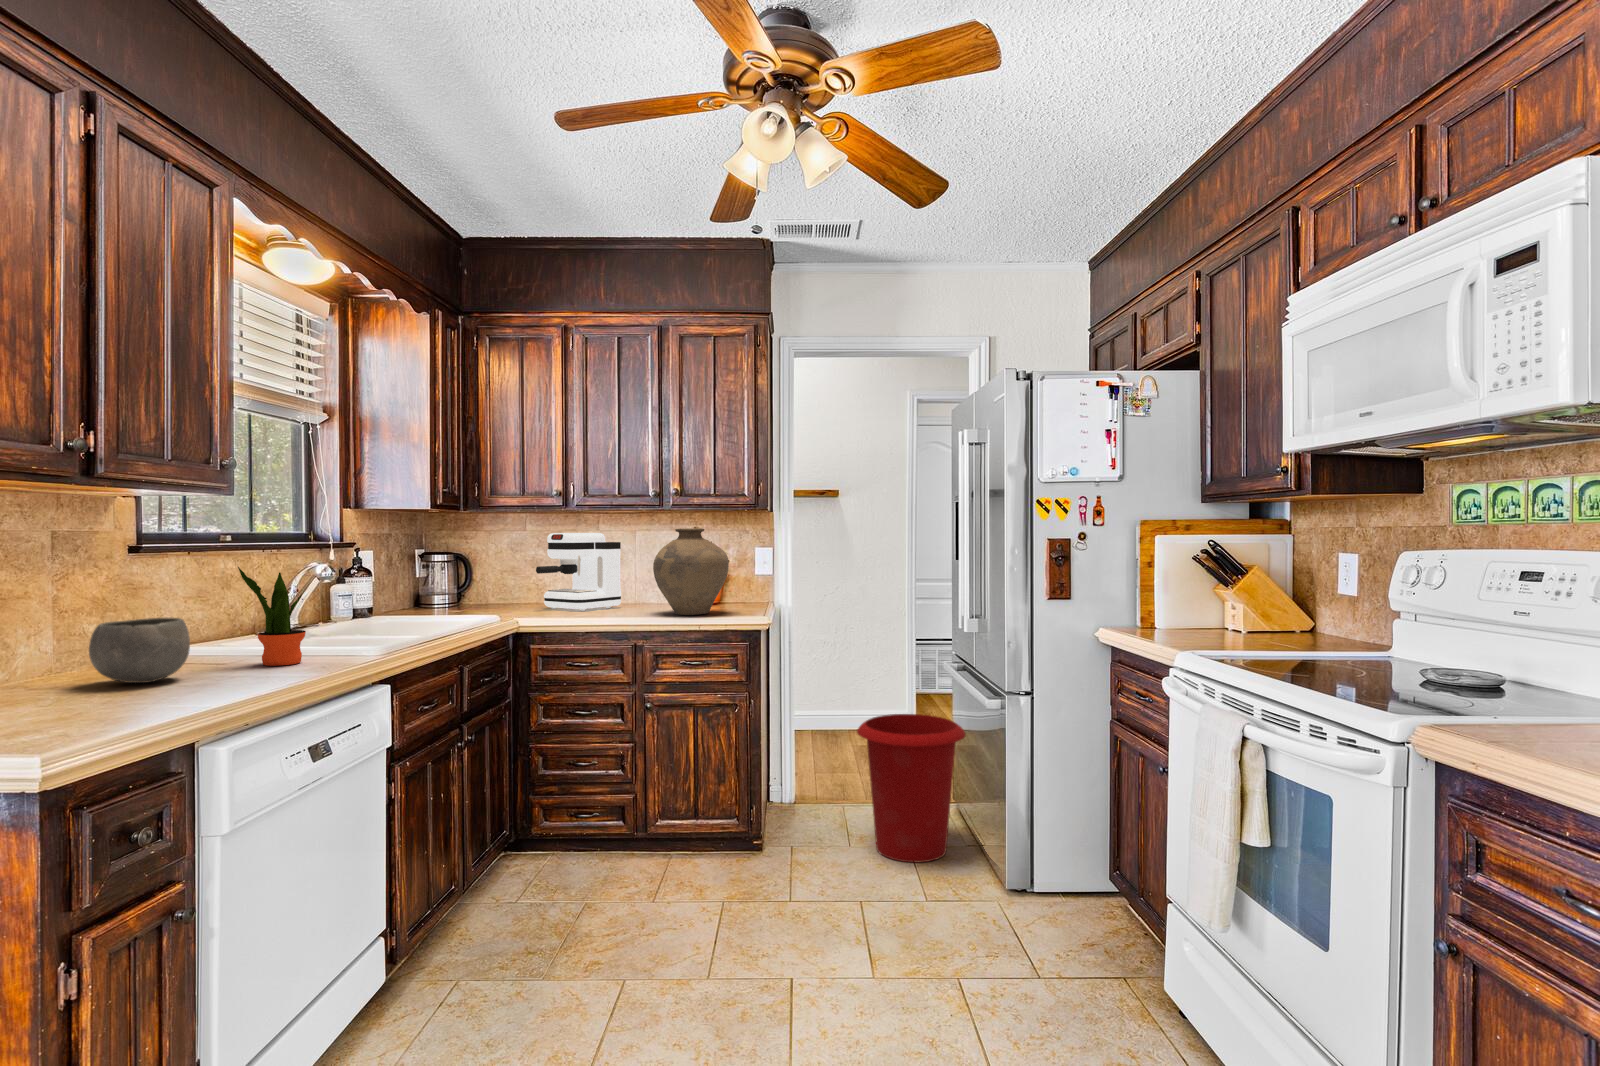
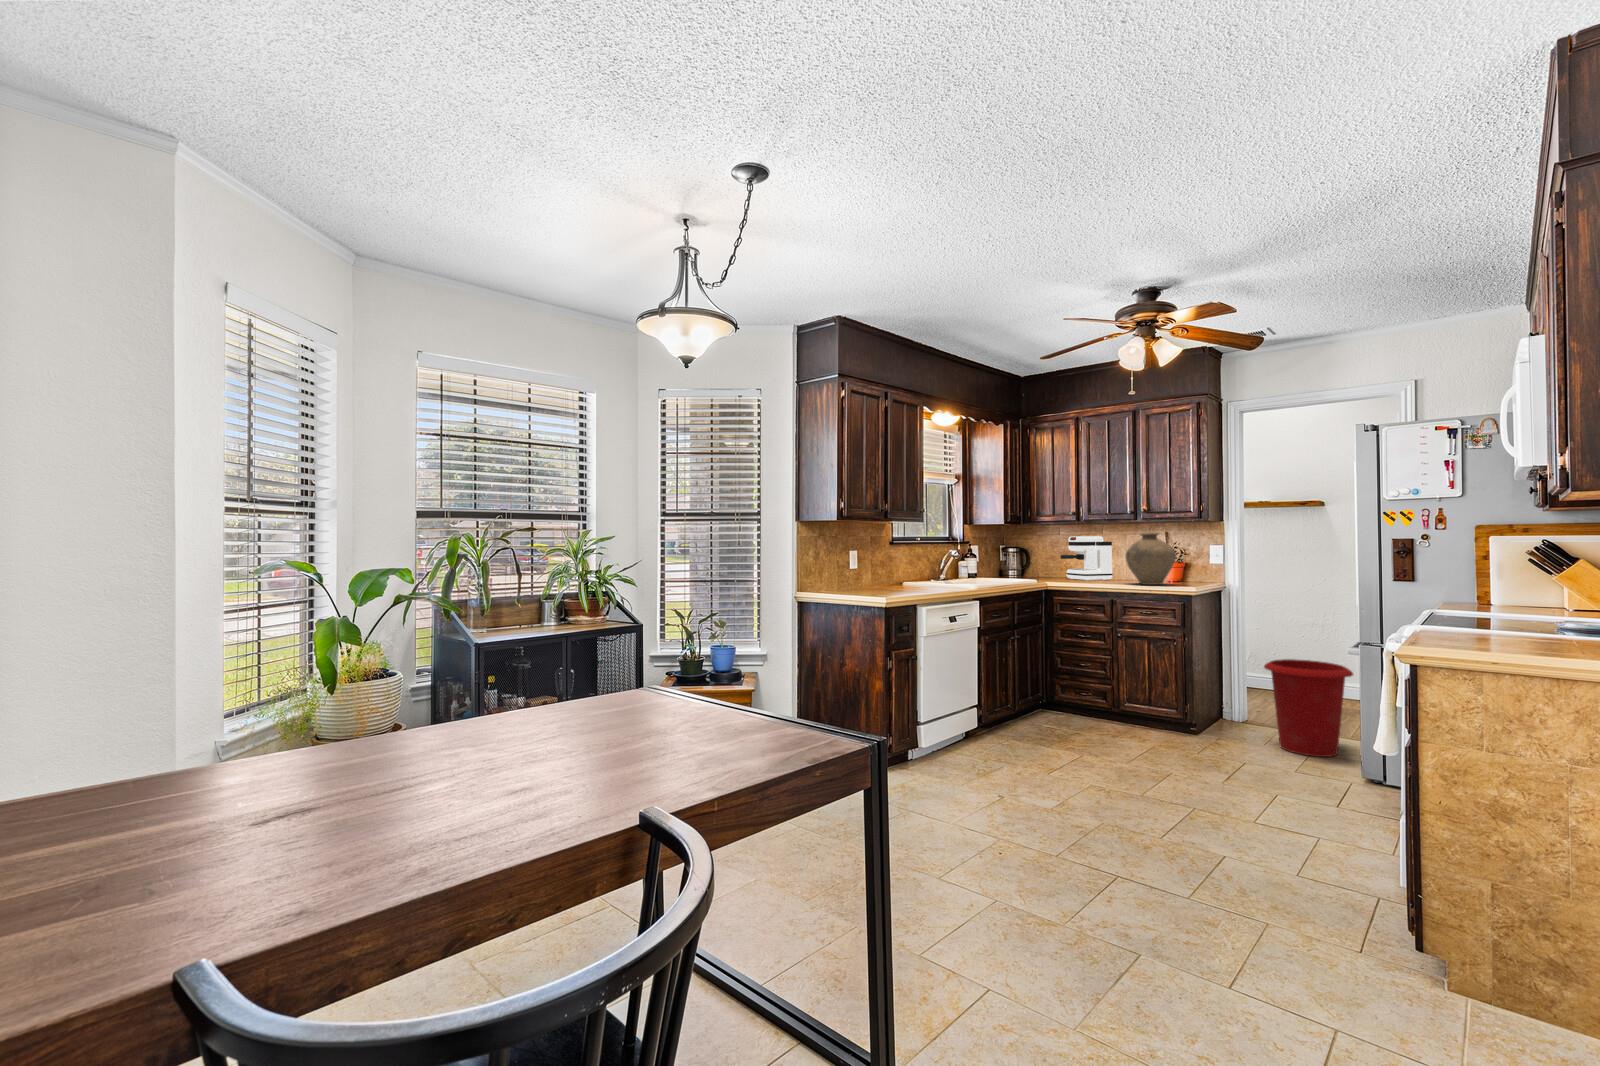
potted plant: present [238,567,306,666] -> none [922,550,945,589]
ceramic bowl: present [89,617,190,683] -> none [879,568,907,590]

